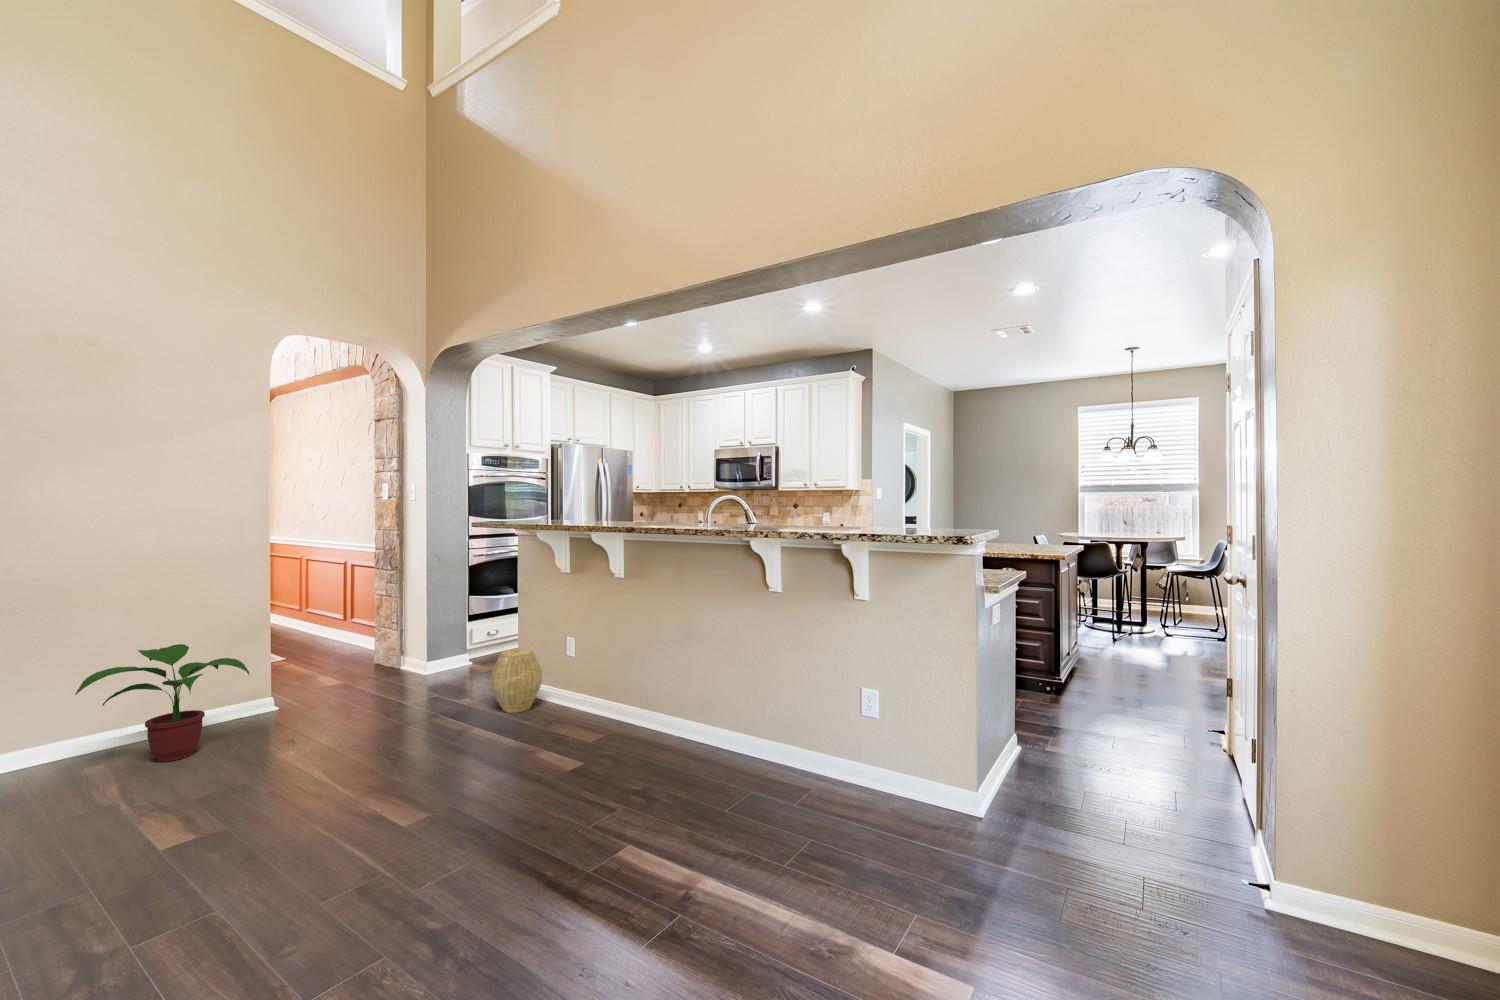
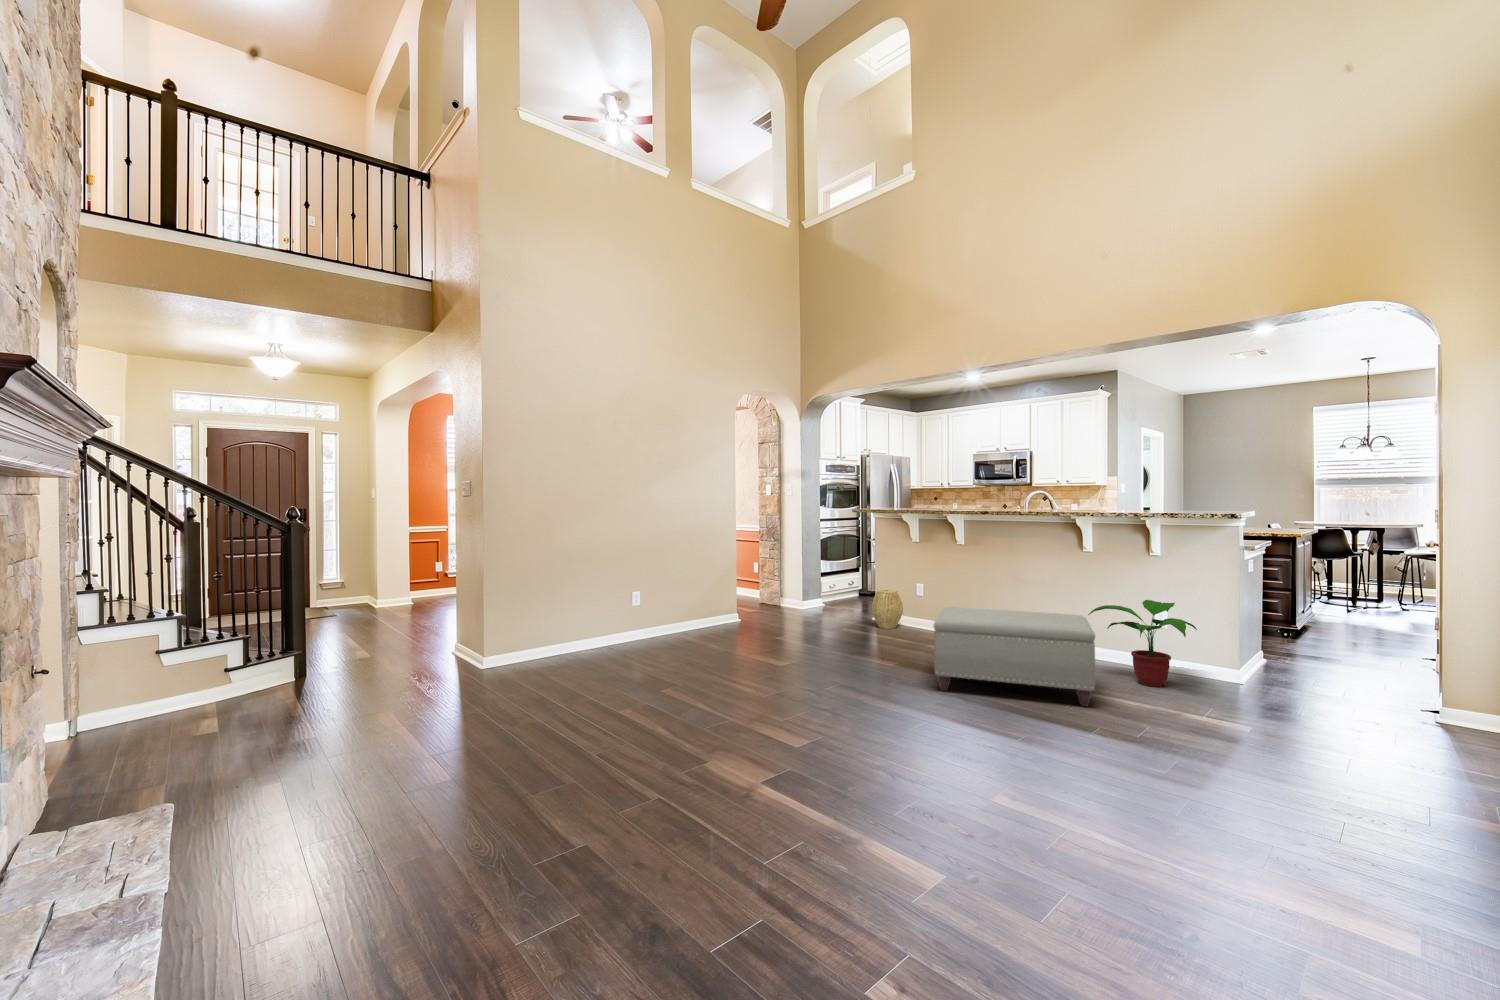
potted plant: present [75,644,249,762] -> present [1088,600,1197,687]
ottoman: none [401,712,726,936] -> present [934,608,1095,706]

